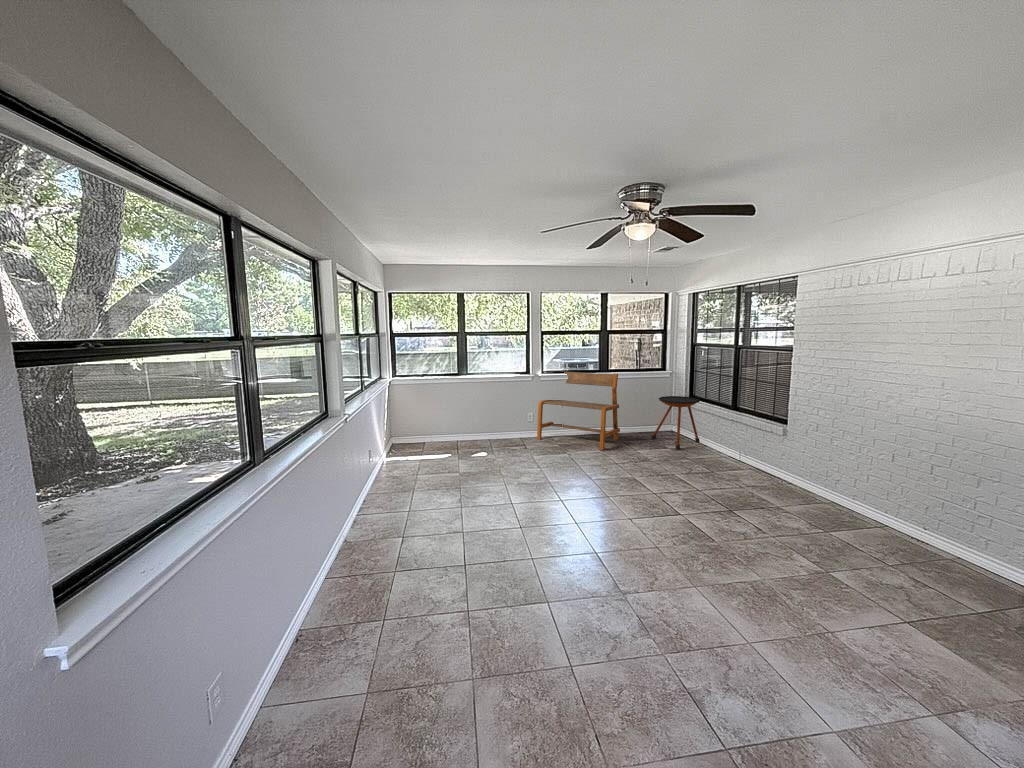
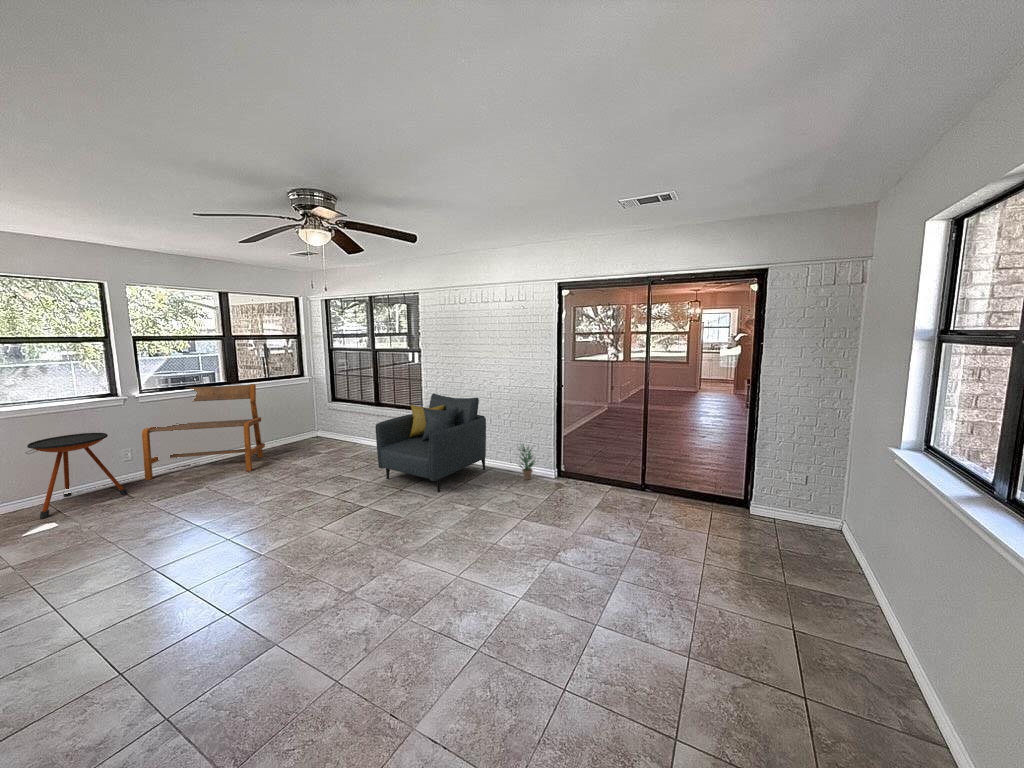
side table: present [651,396,700,450] -> present [25,433,128,519]
armchair: none [711,405,879,530] -> present [375,393,486,492]
potted plant: none [924,501,975,565] -> present [518,444,535,480]

